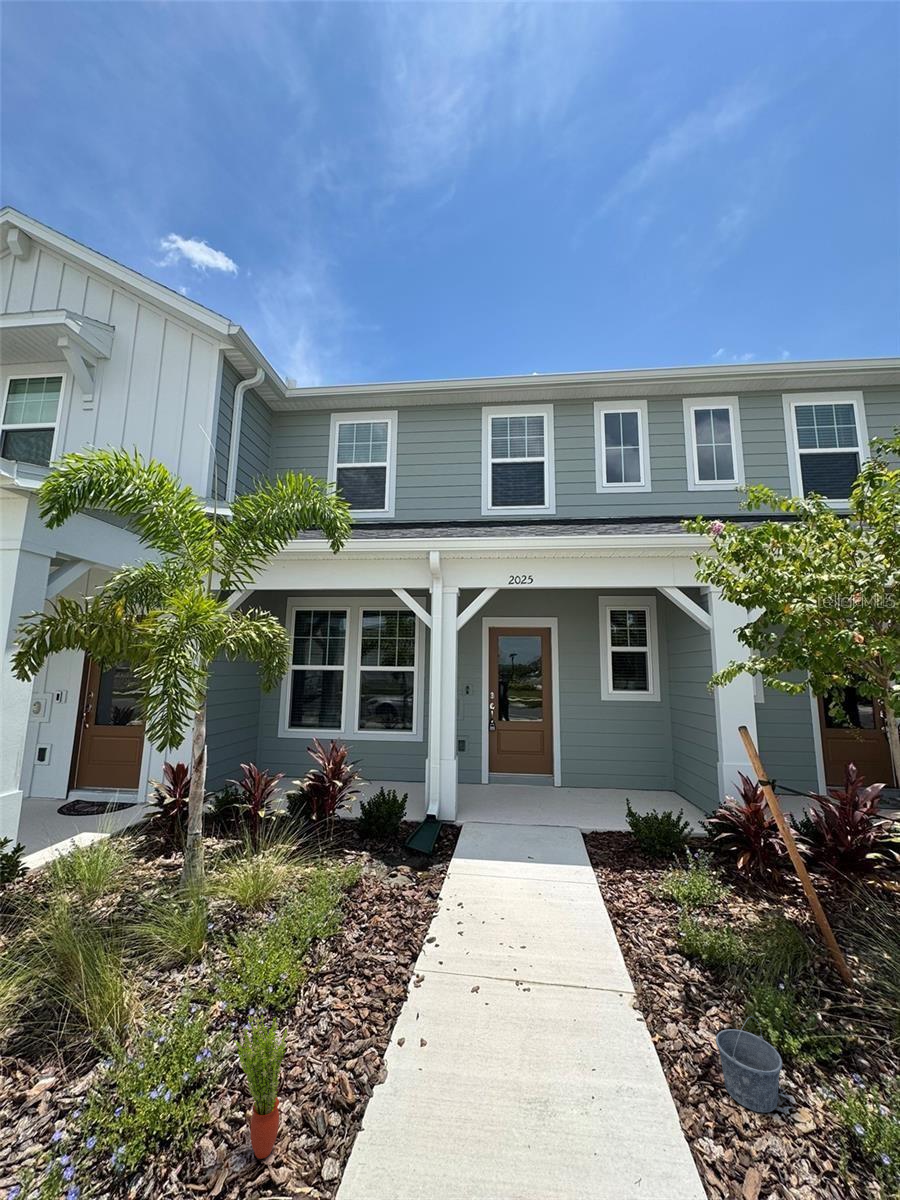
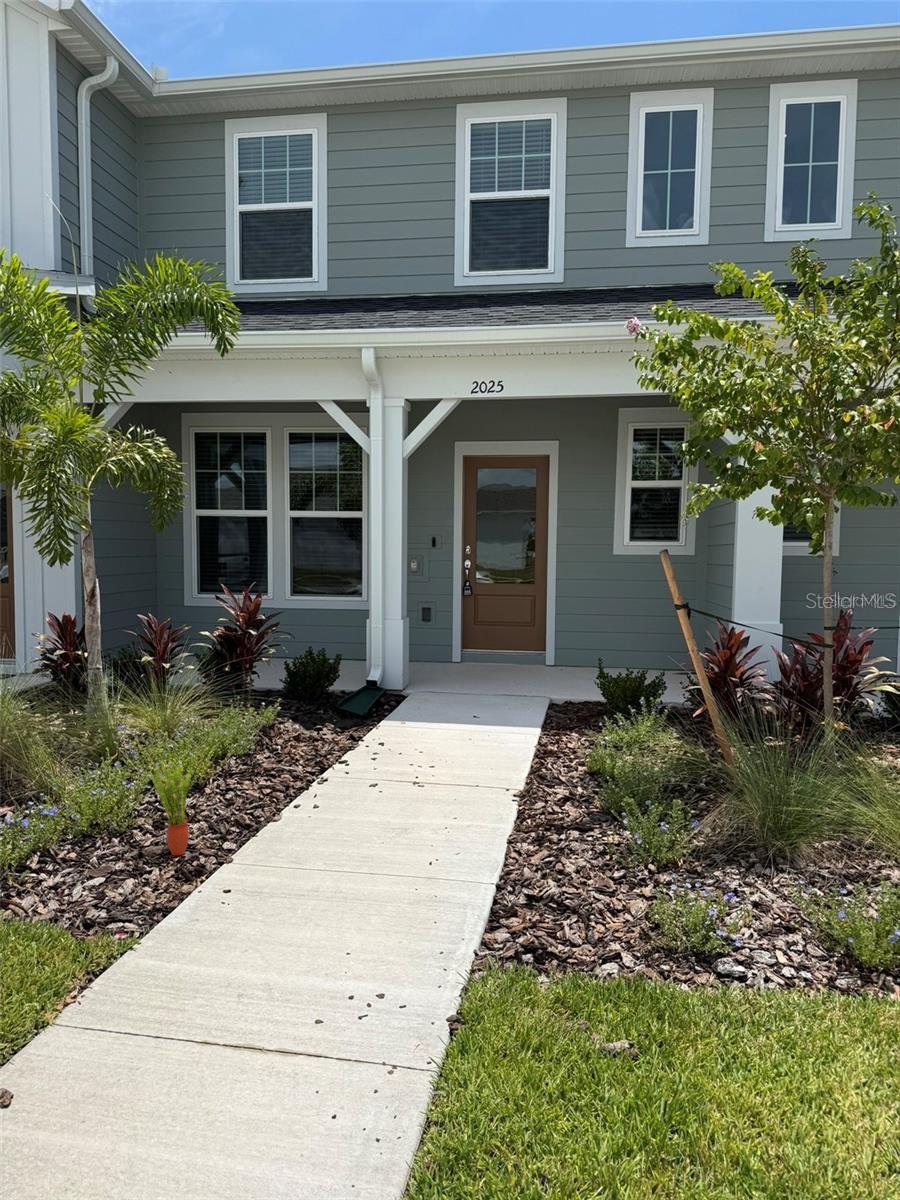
bucket: present [716,1017,782,1113] -> none [561,782,609,847]

